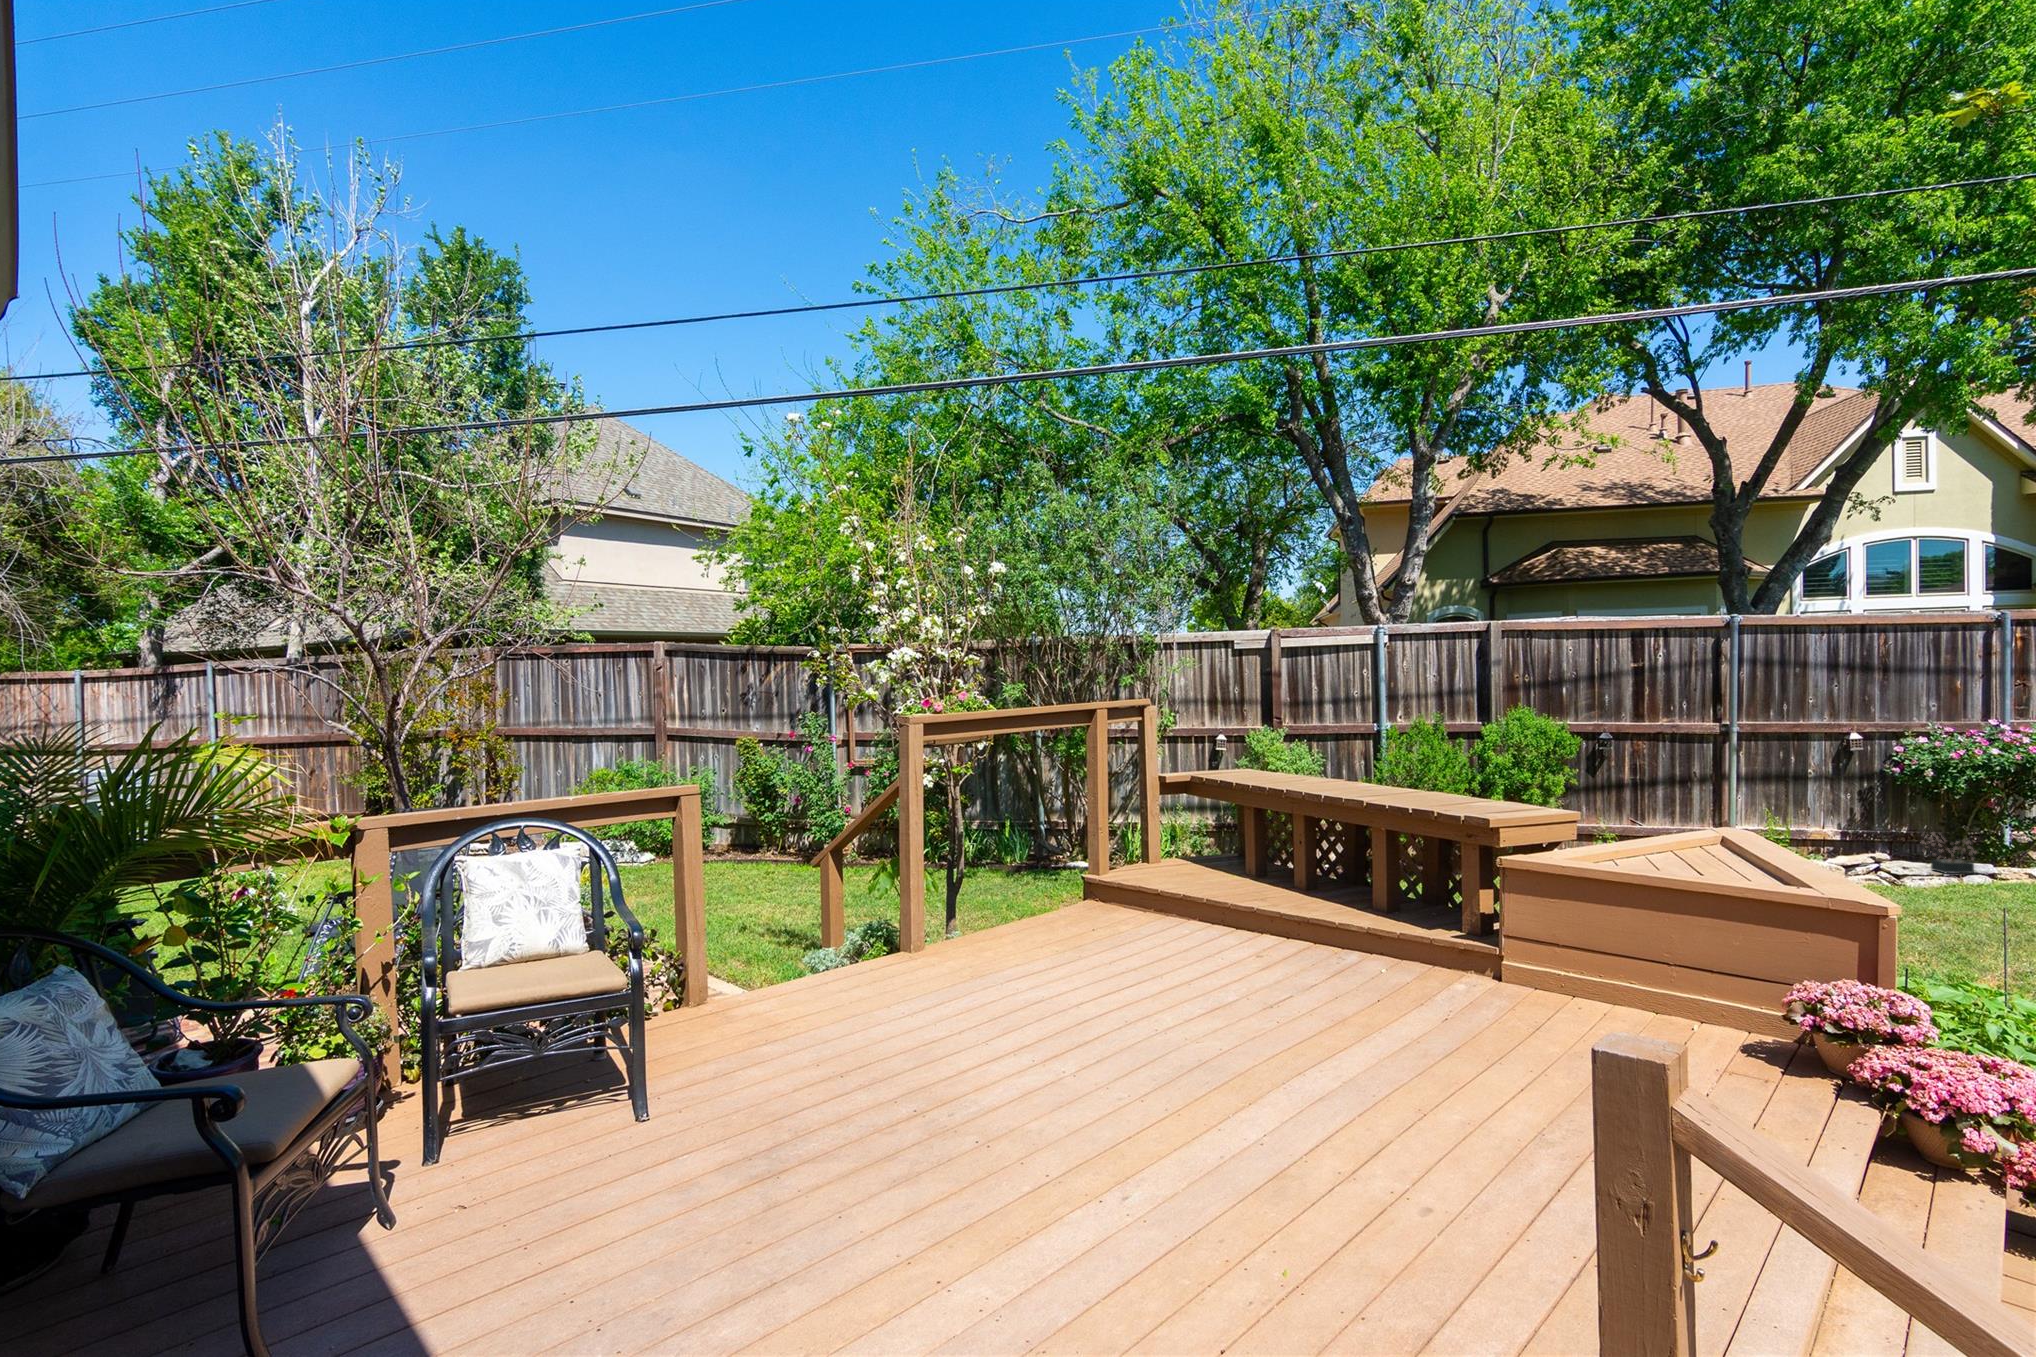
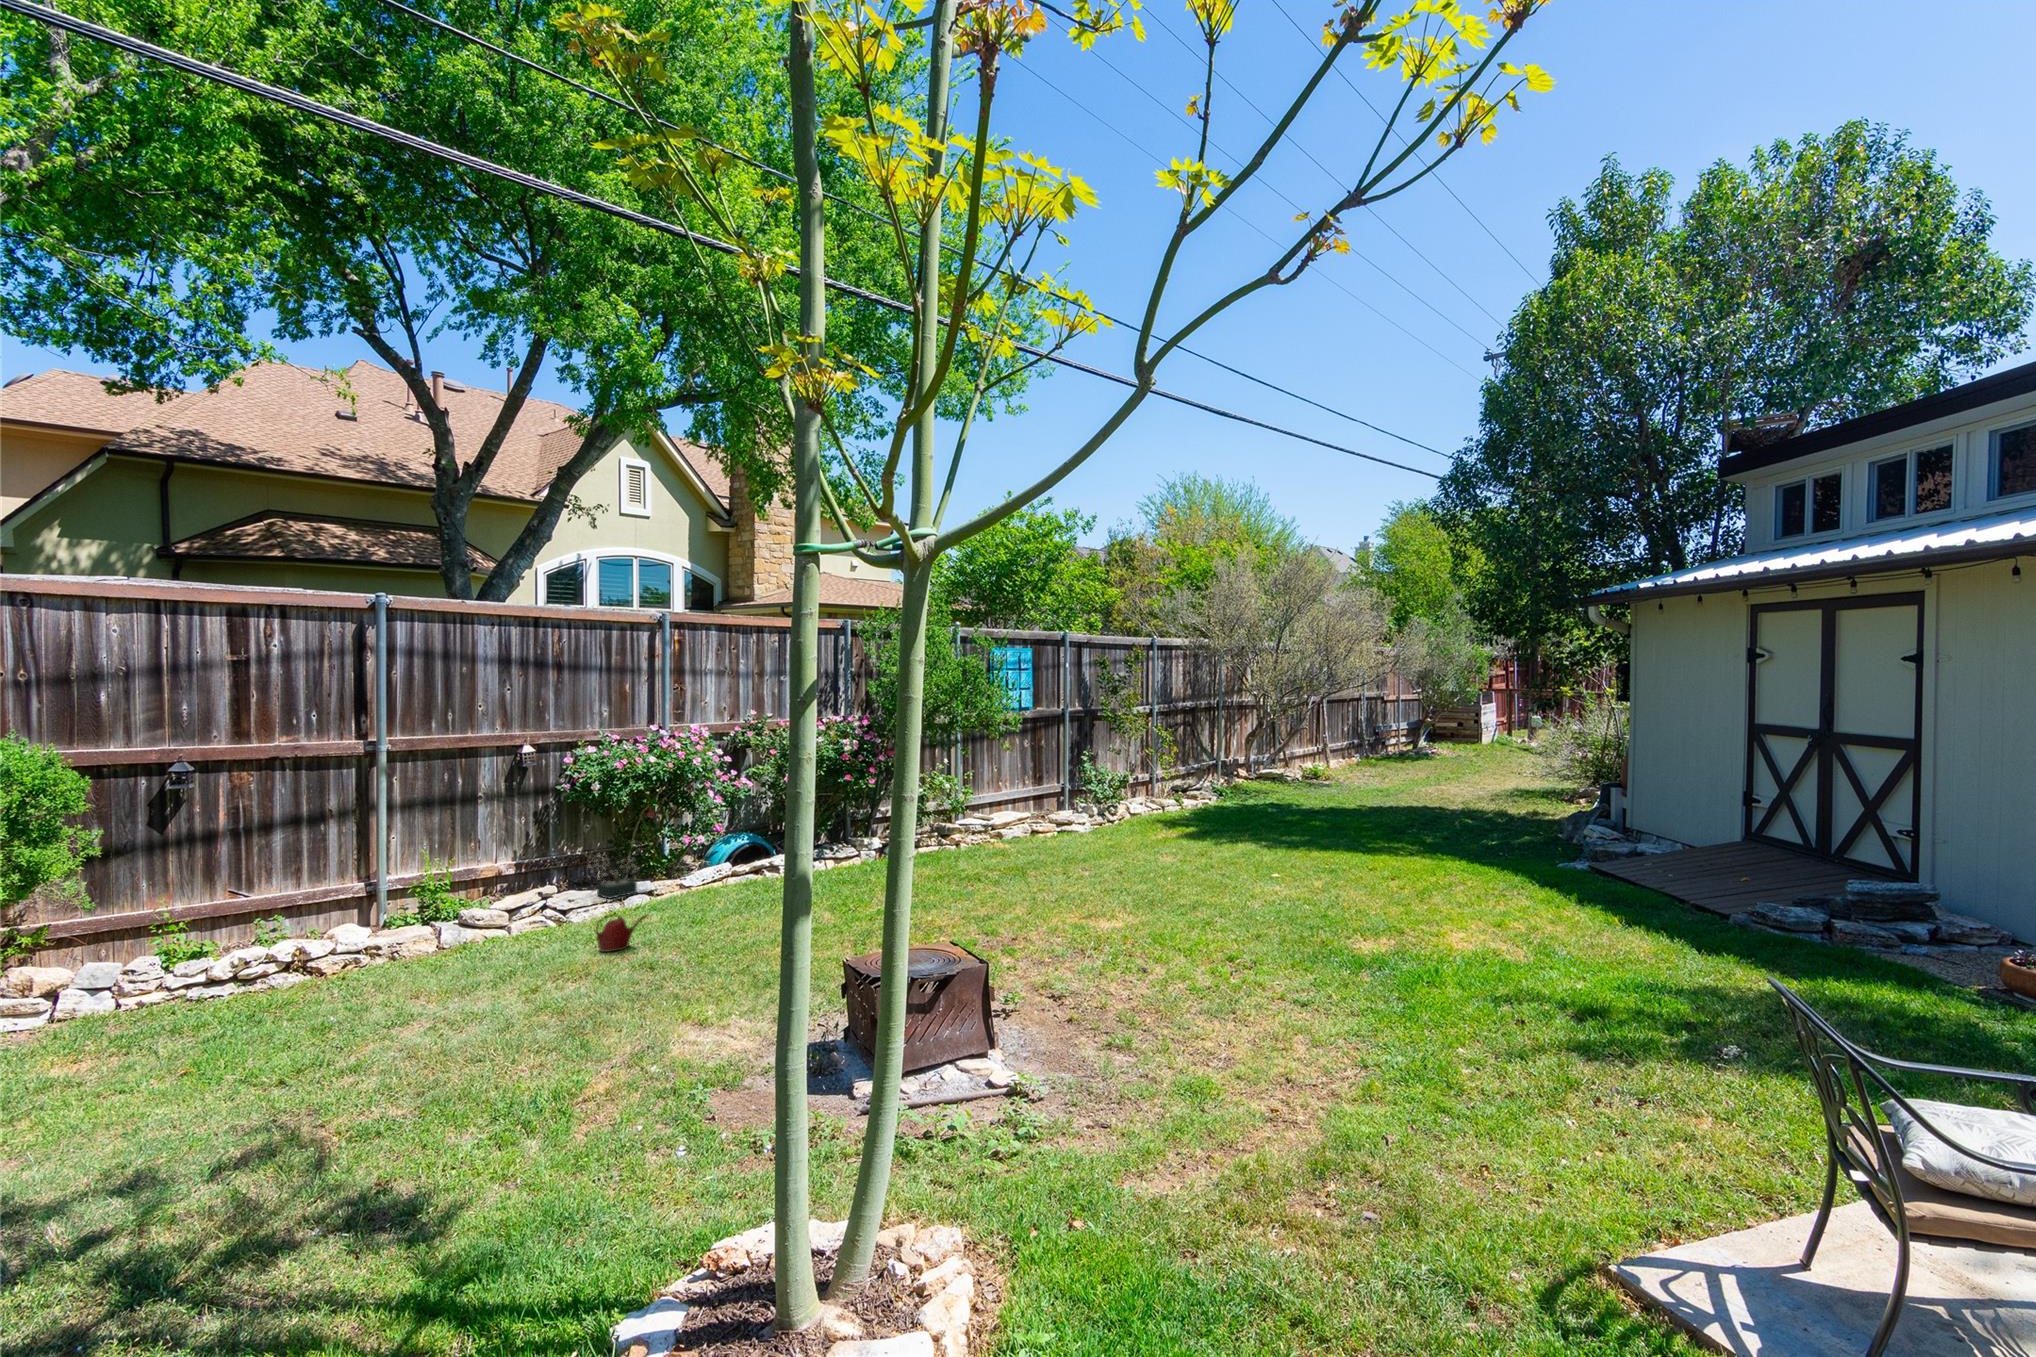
watering can: none [1948,875,2003,907] -> present [596,914,647,952]

